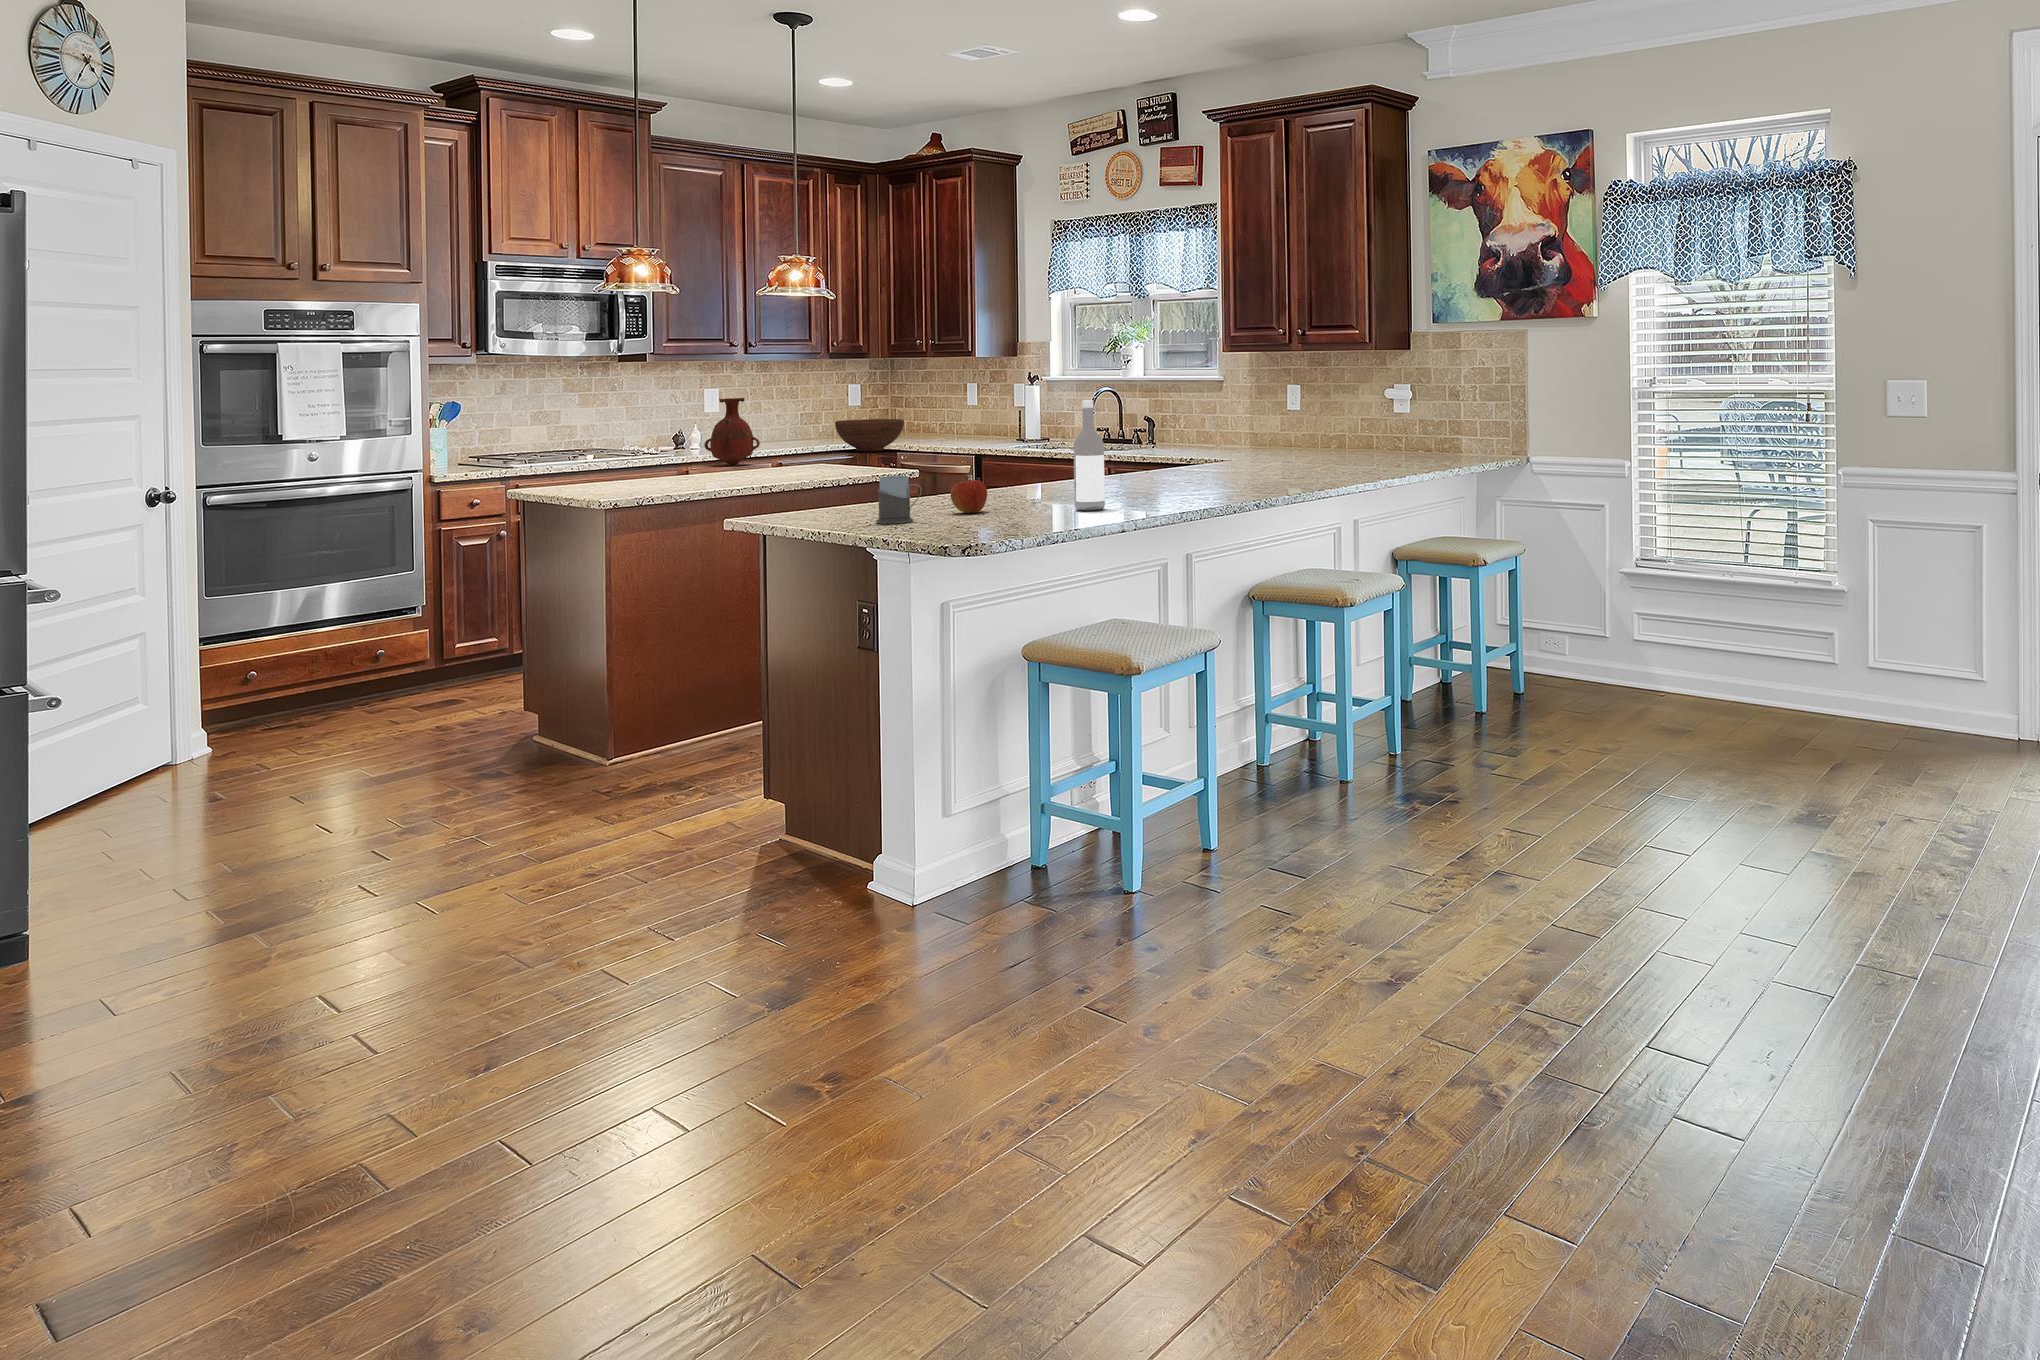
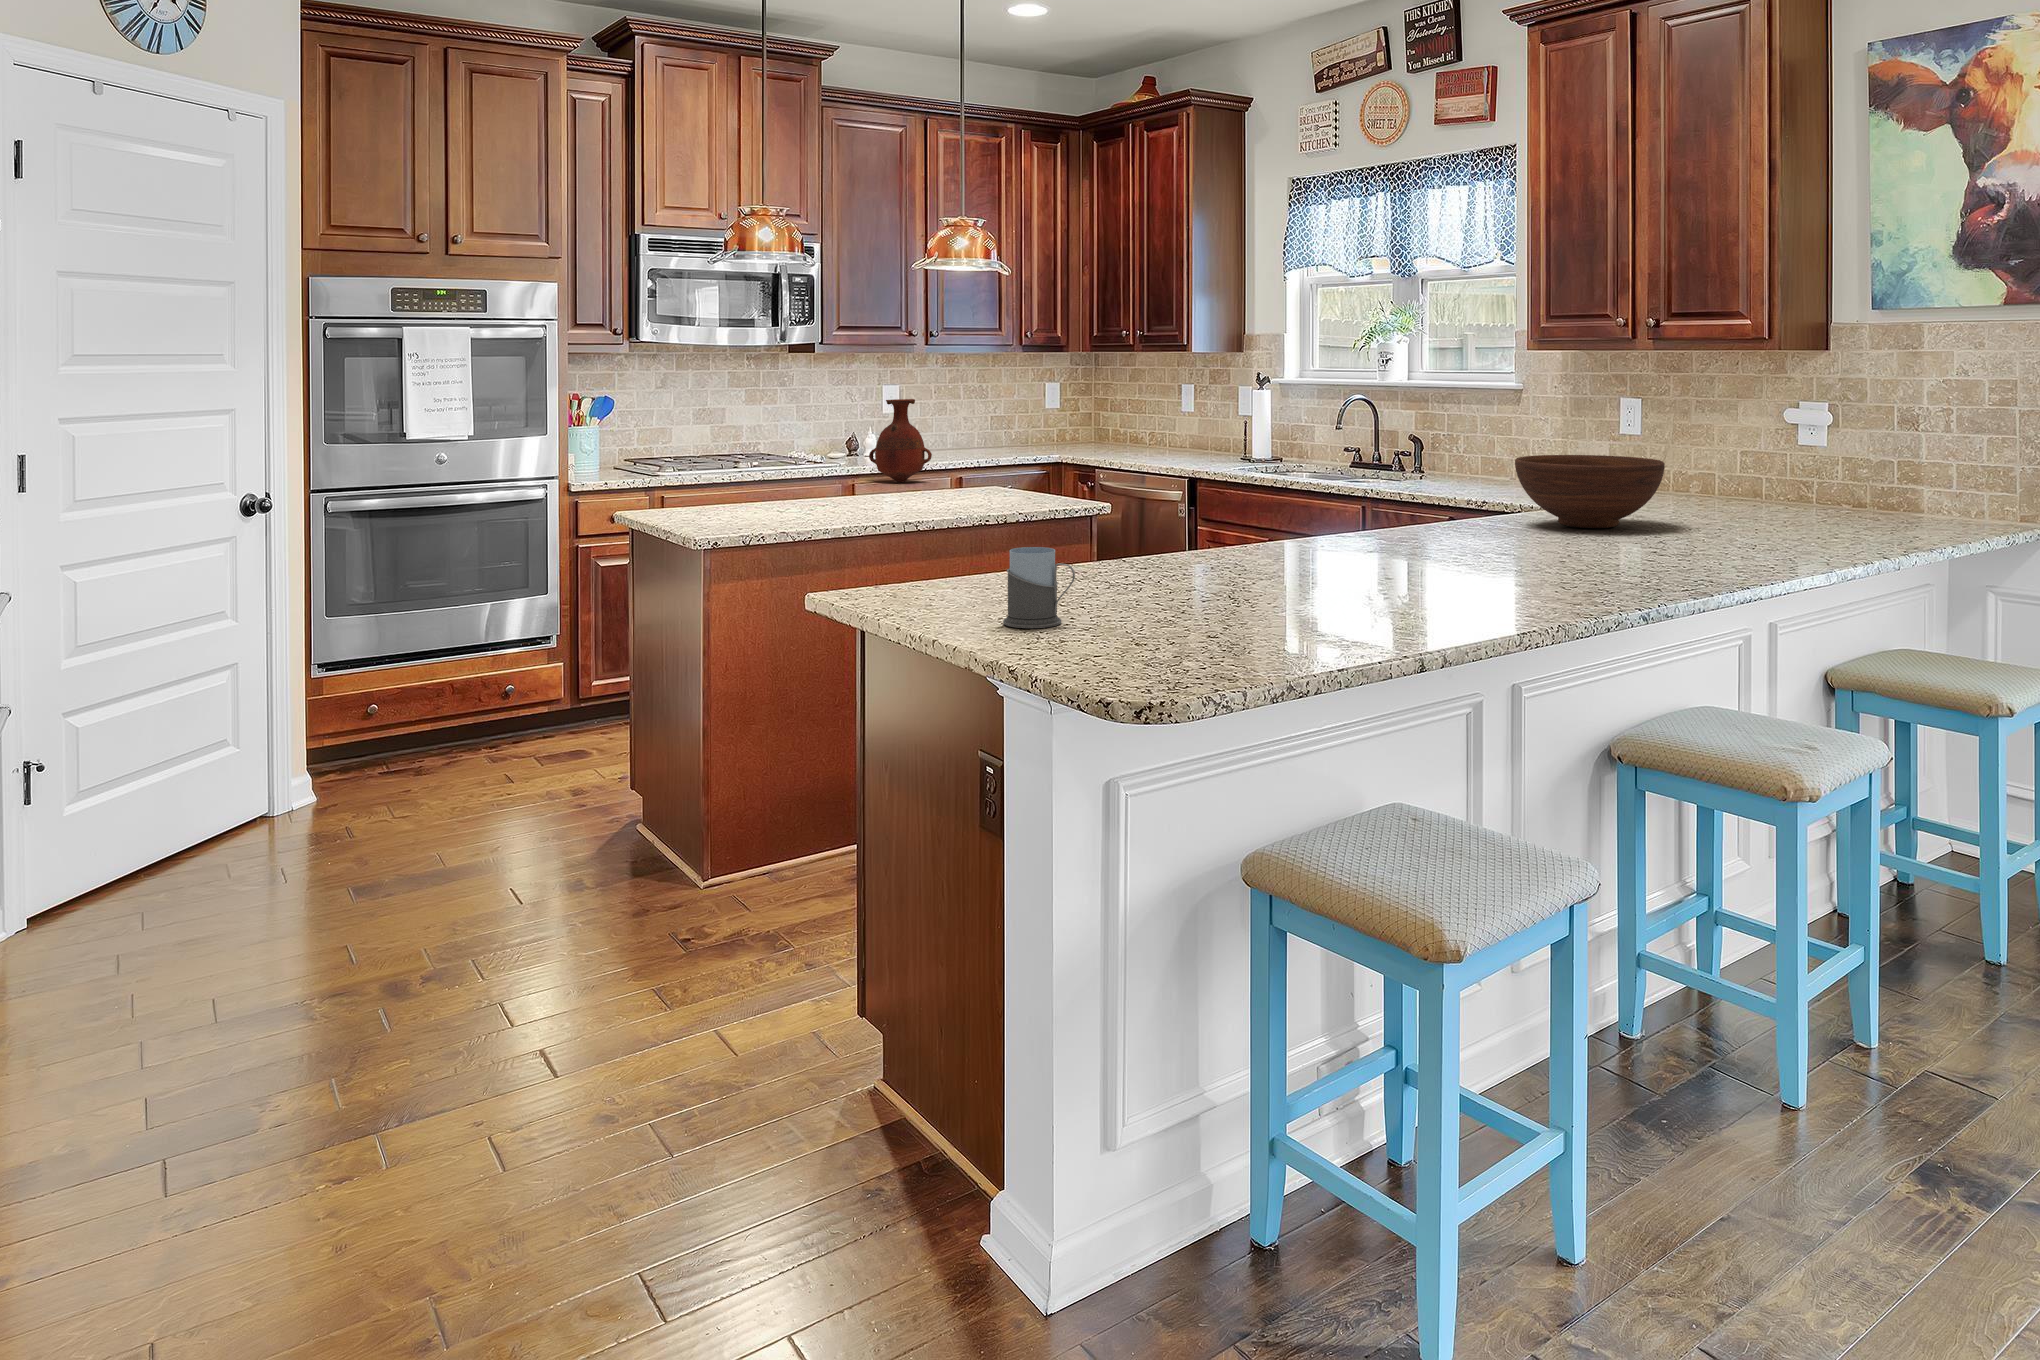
wine bottle: present [1074,400,1105,511] -> none [1326,430,1378,621]
fruit bowl: present [835,419,904,452] -> present [1515,455,1665,528]
apple: present [951,477,987,513] -> none [1125,548,1183,609]

